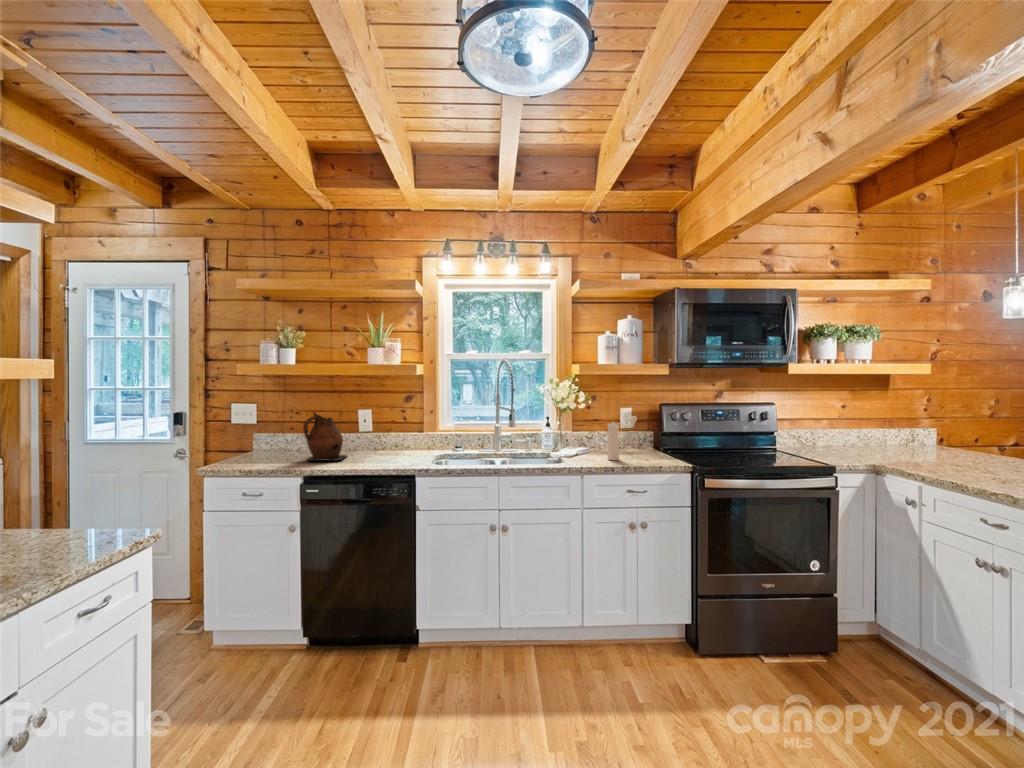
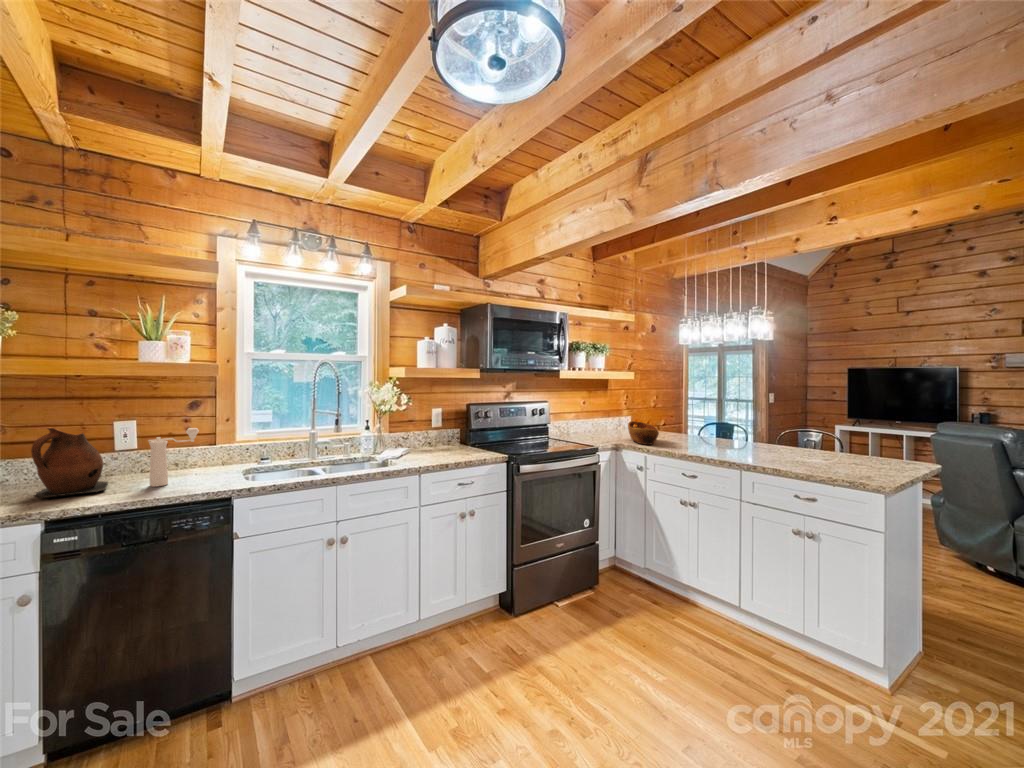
pepper mill: present [608,416,637,460] -> present [148,428,199,487]
wooden bowl: none [905,433,955,467] -> present [628,421,659,445]

